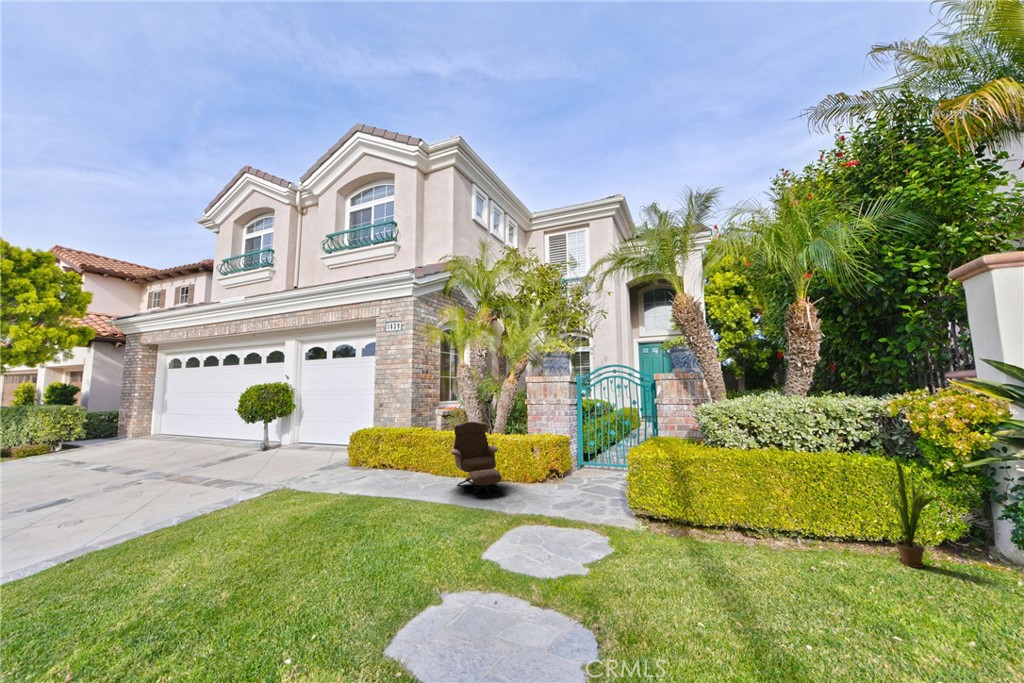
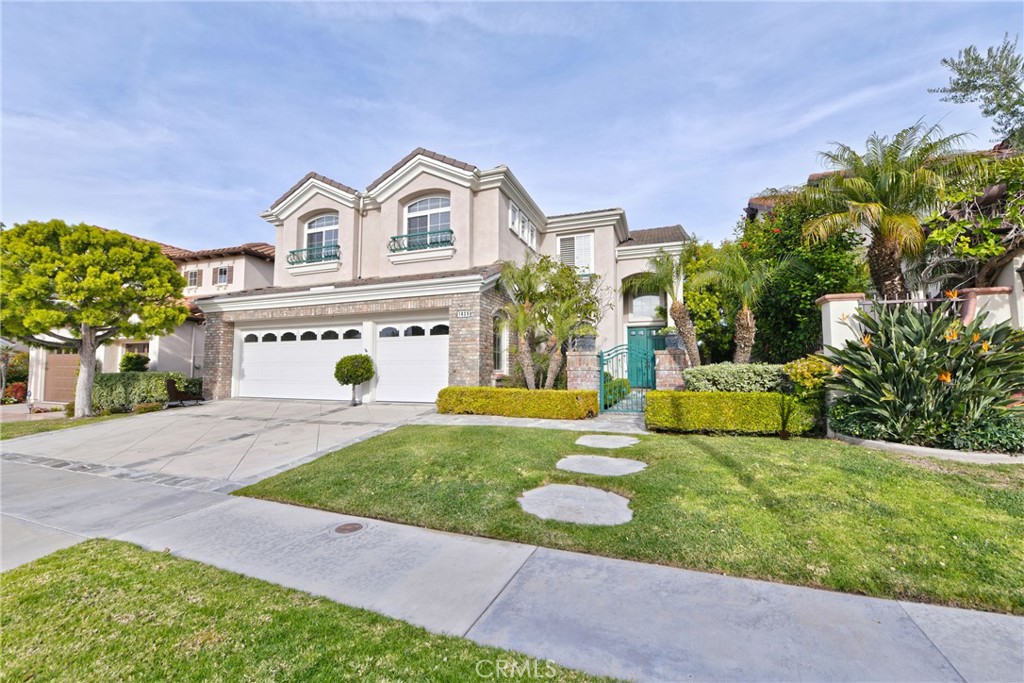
lounge chair: present [451,422,502,494] -> present [166,379,205,407]

